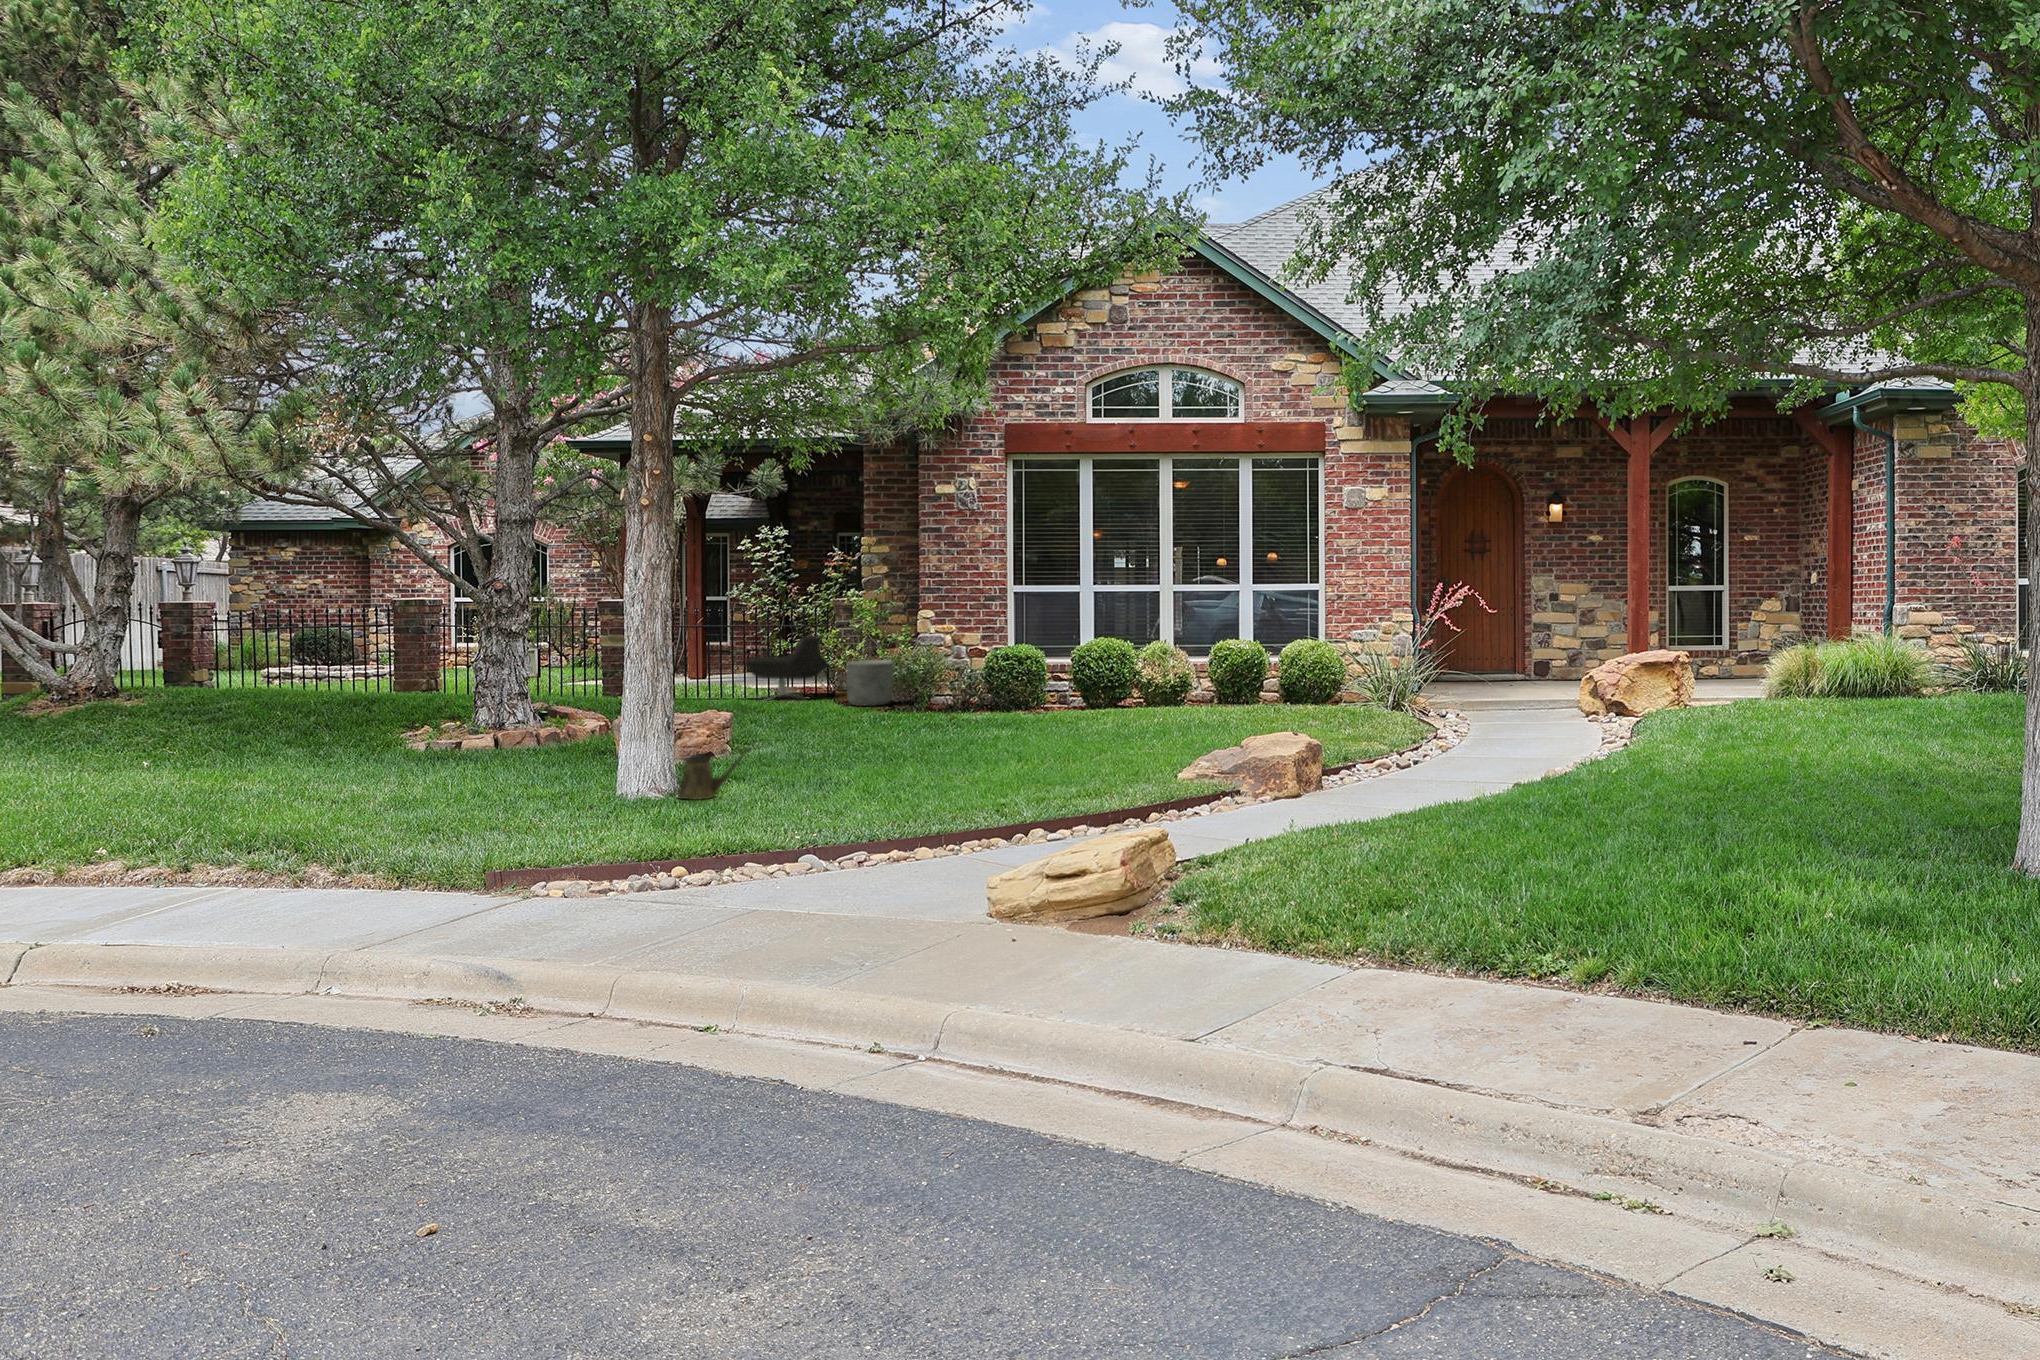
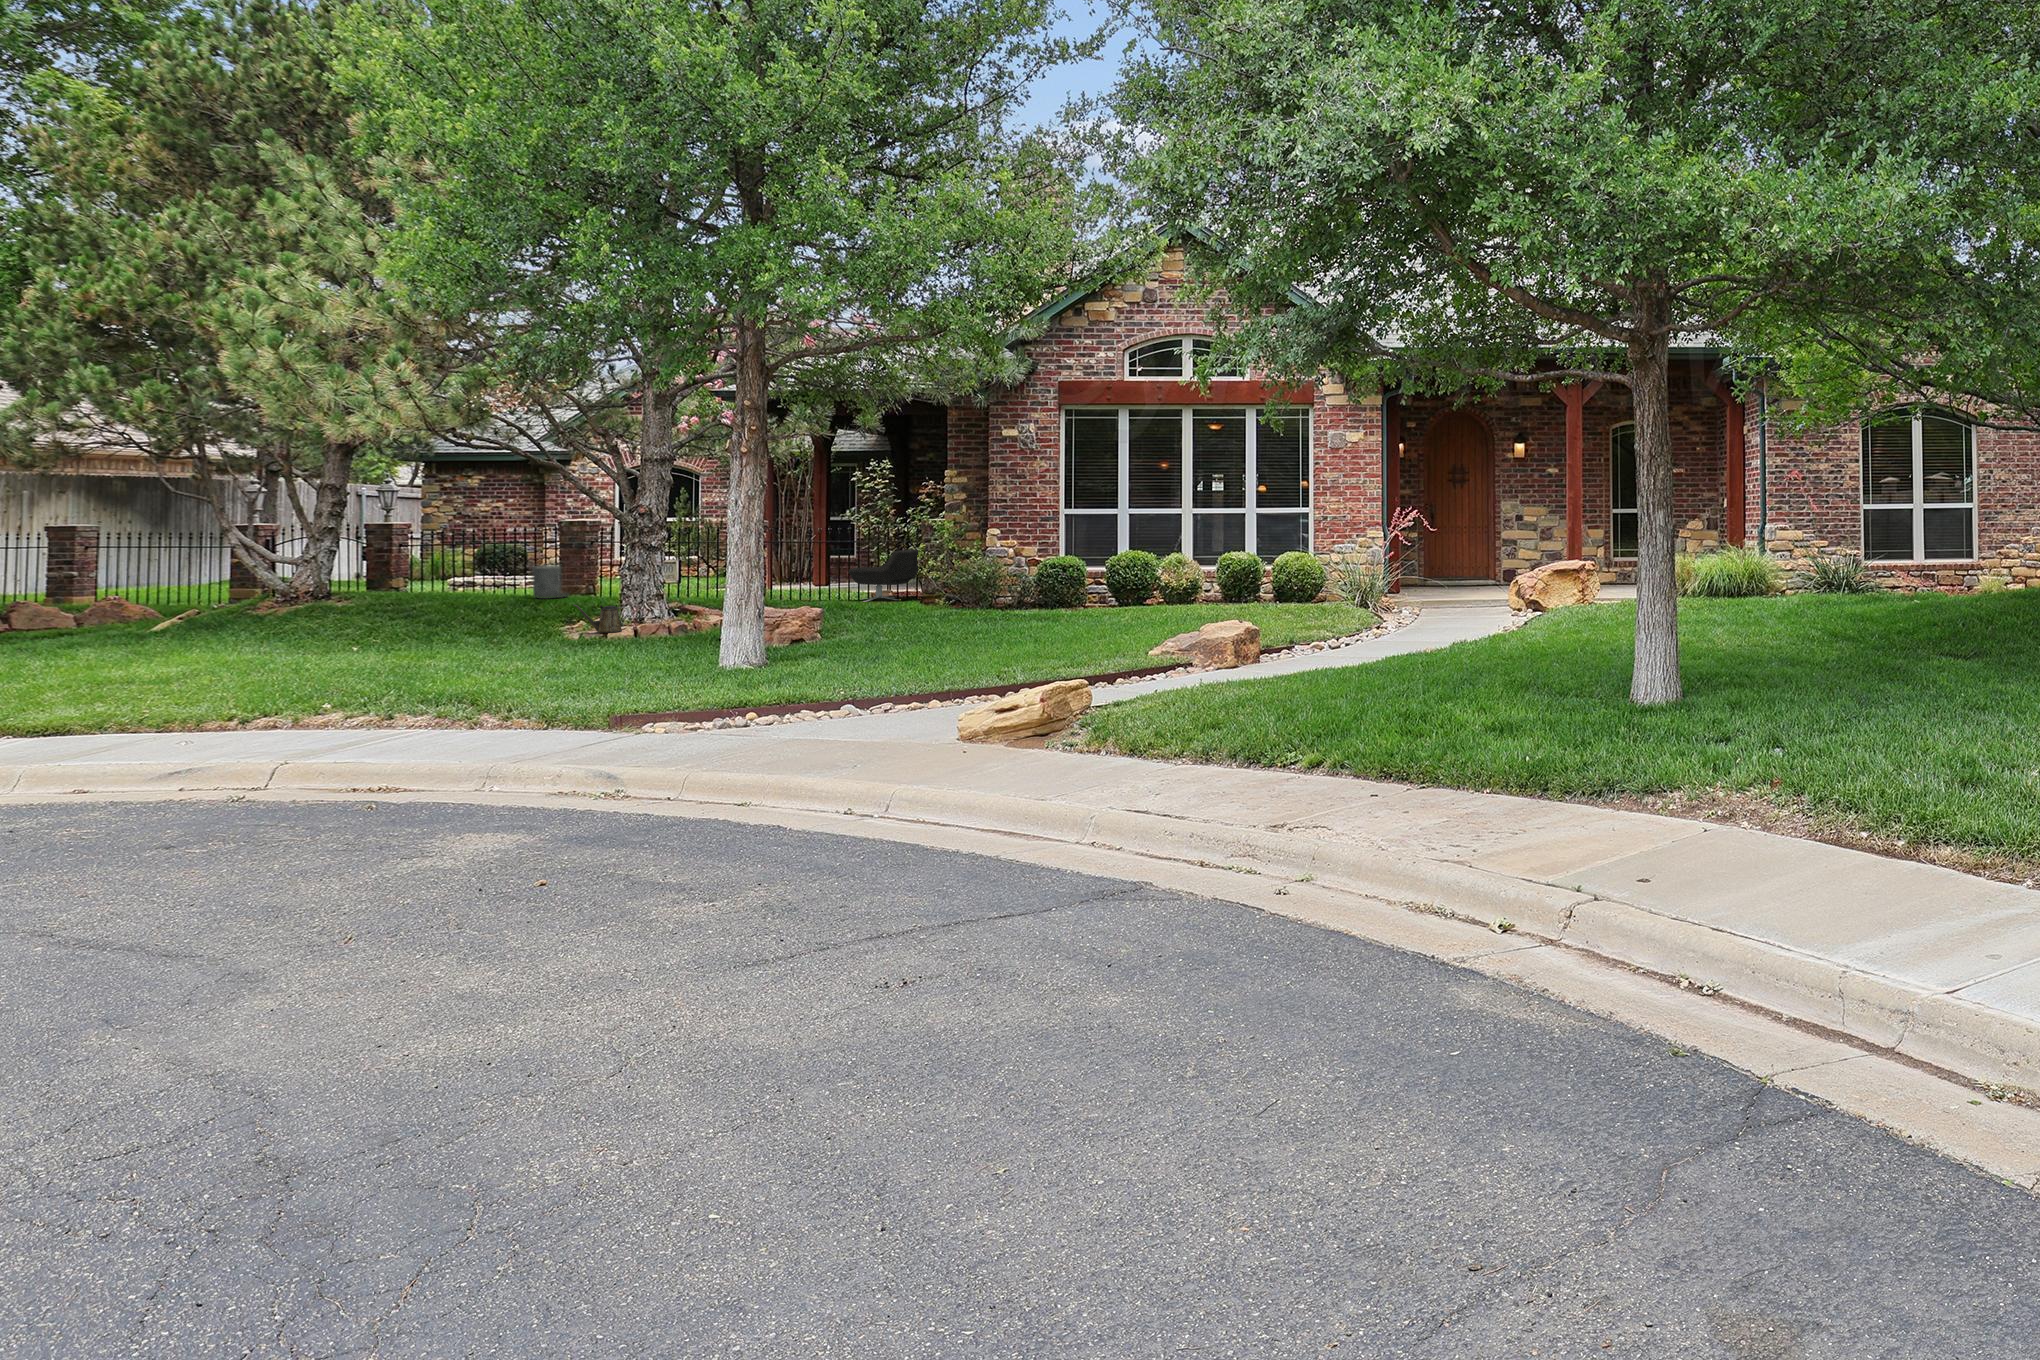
planter: present [846,660,894,706] -> present [532,565,568,599]
watering can: present [669,749,750,800] -> present [573,605,629,633]

